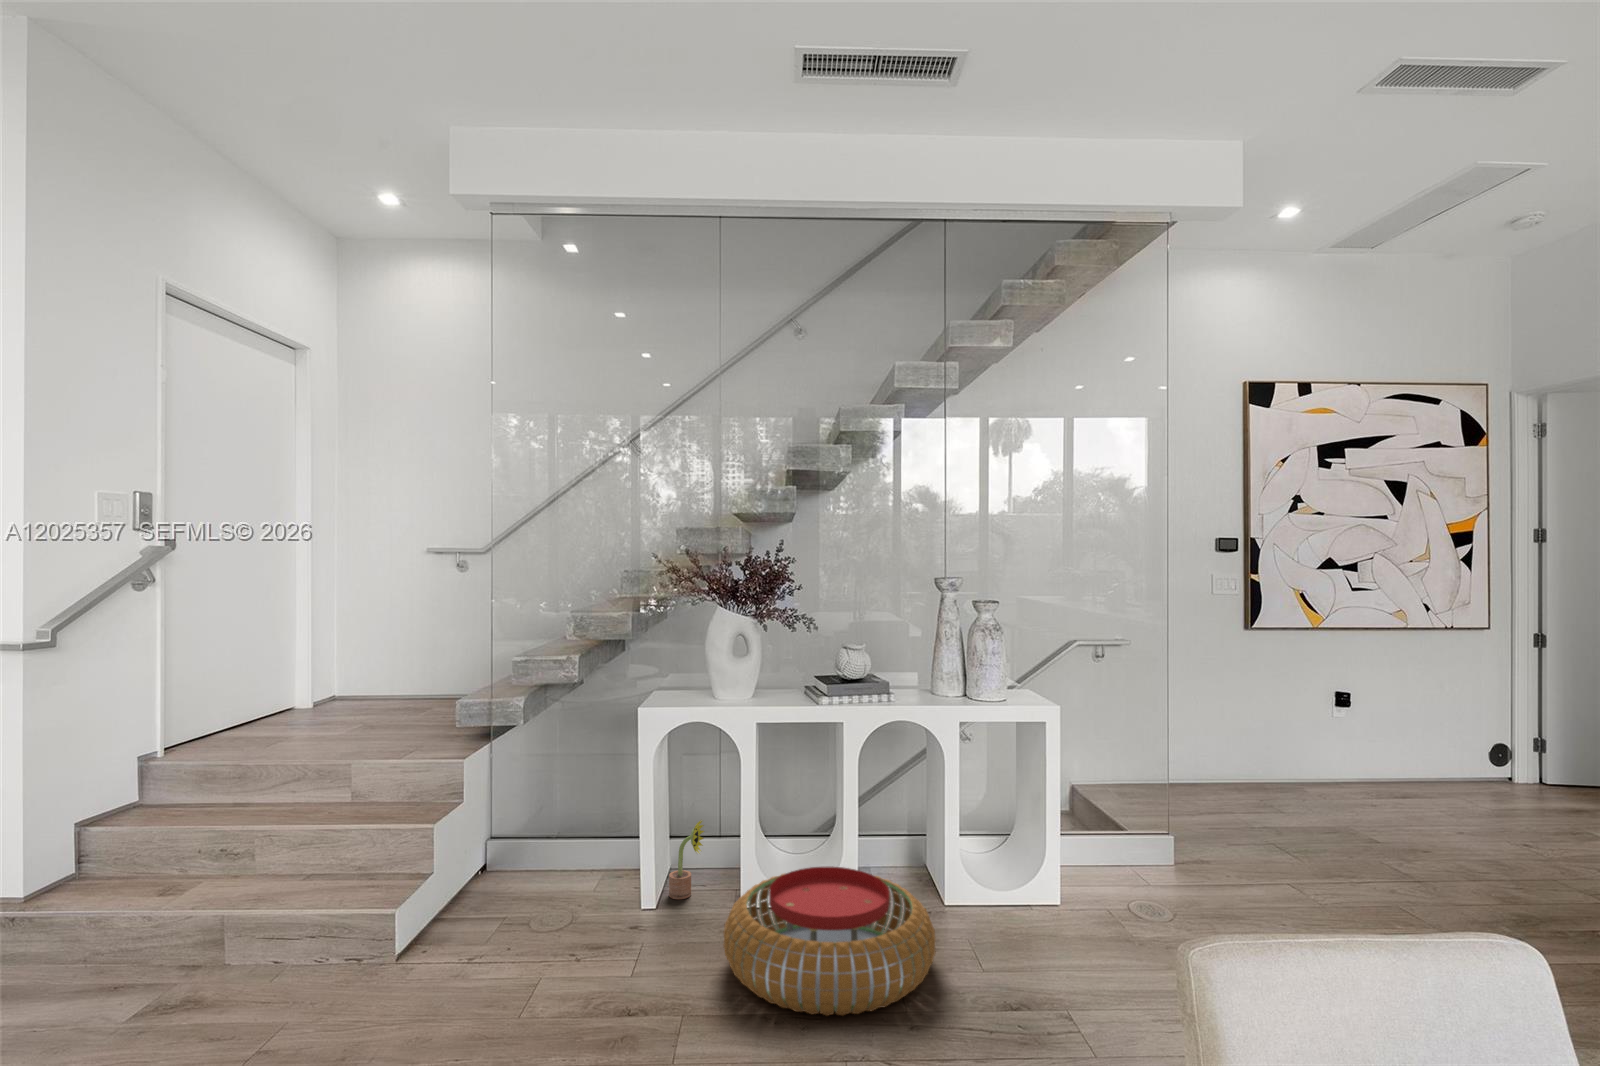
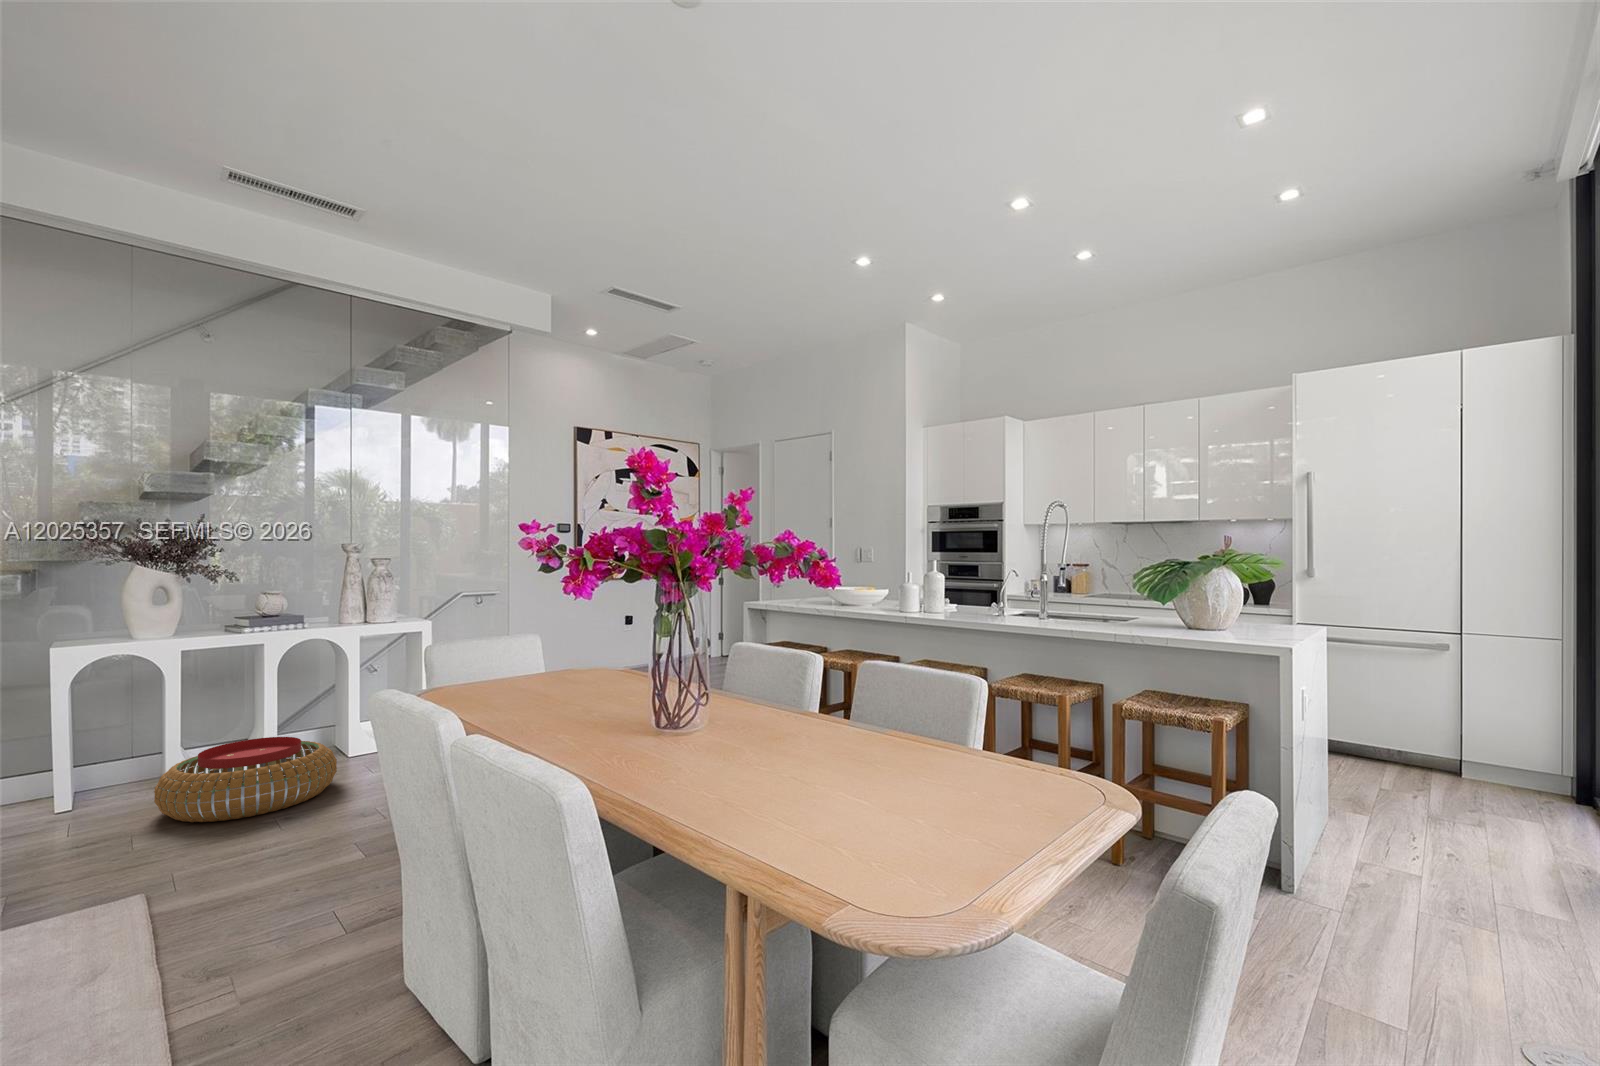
decorative plant: present [669,821,704,899] -> none [85,736,124,803]

